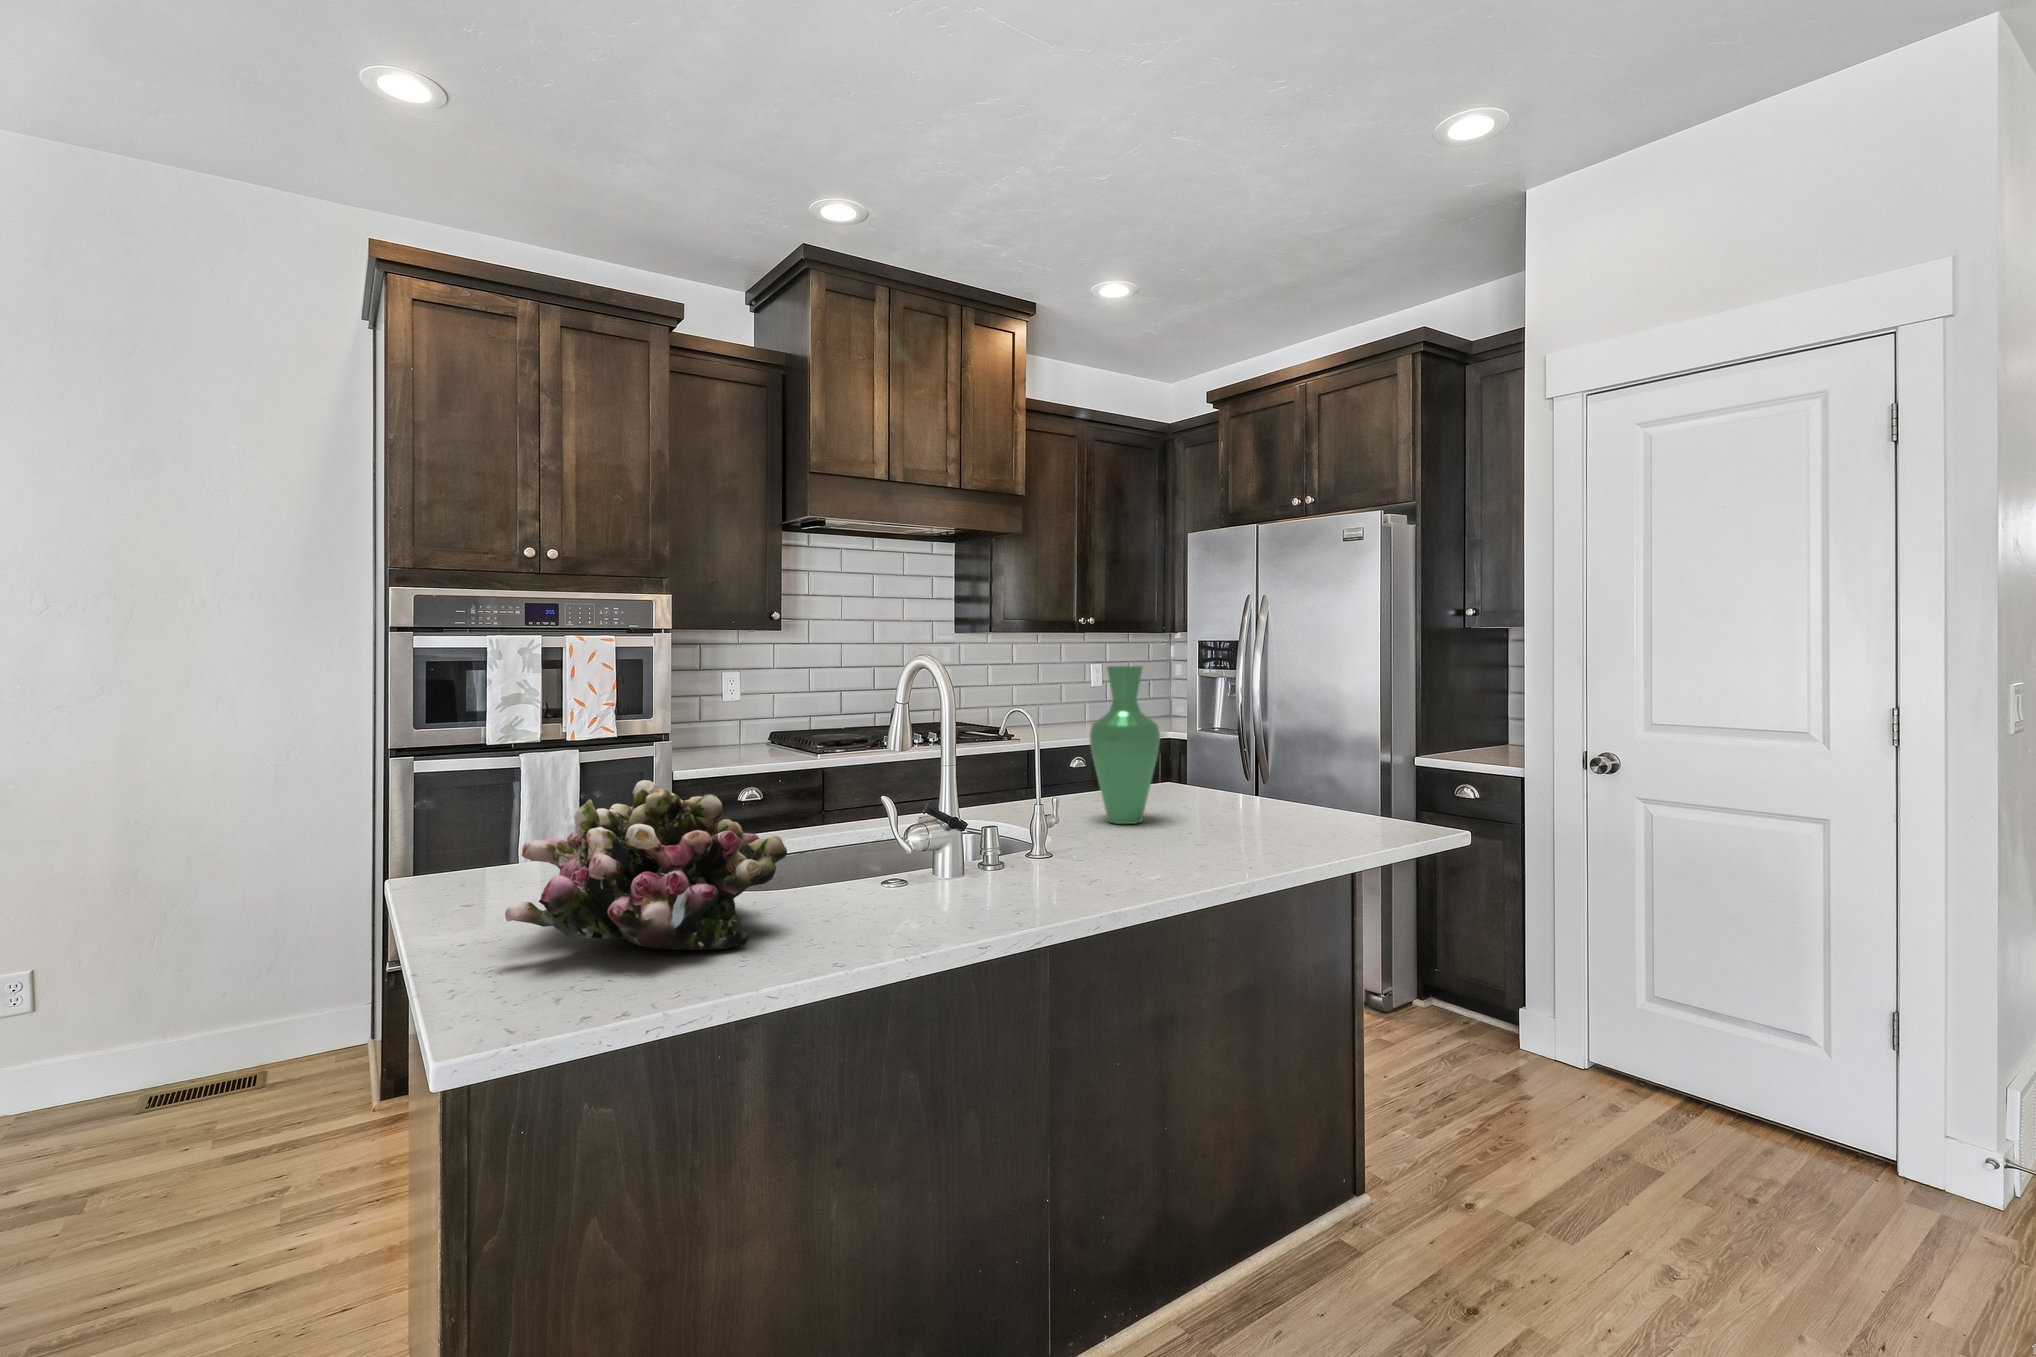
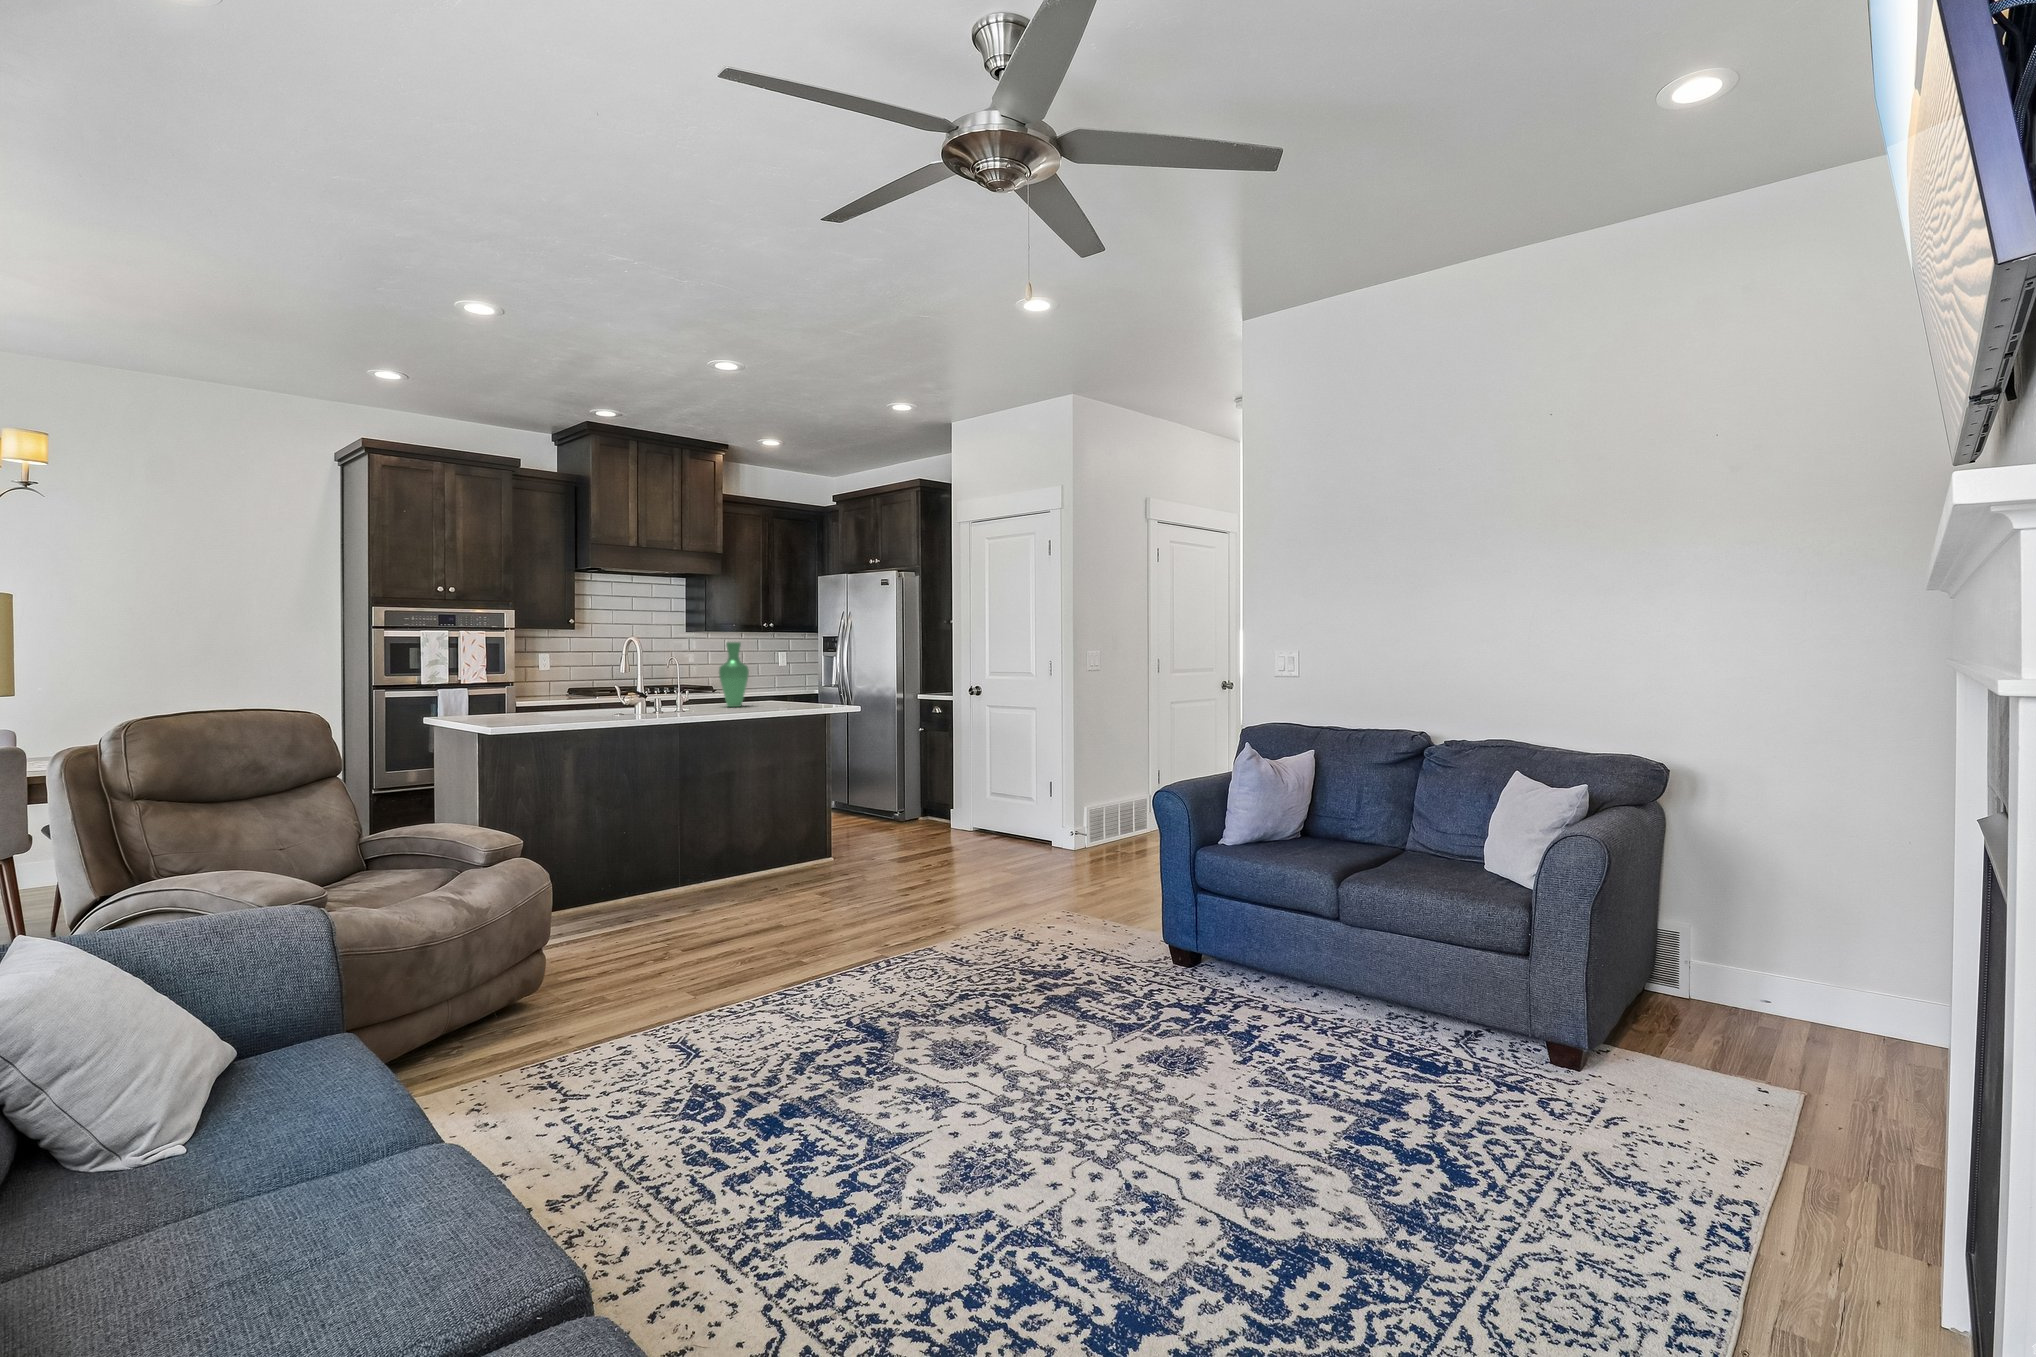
flower arrangement: present [505,780,787,950] -> none [497,676,588,724]

